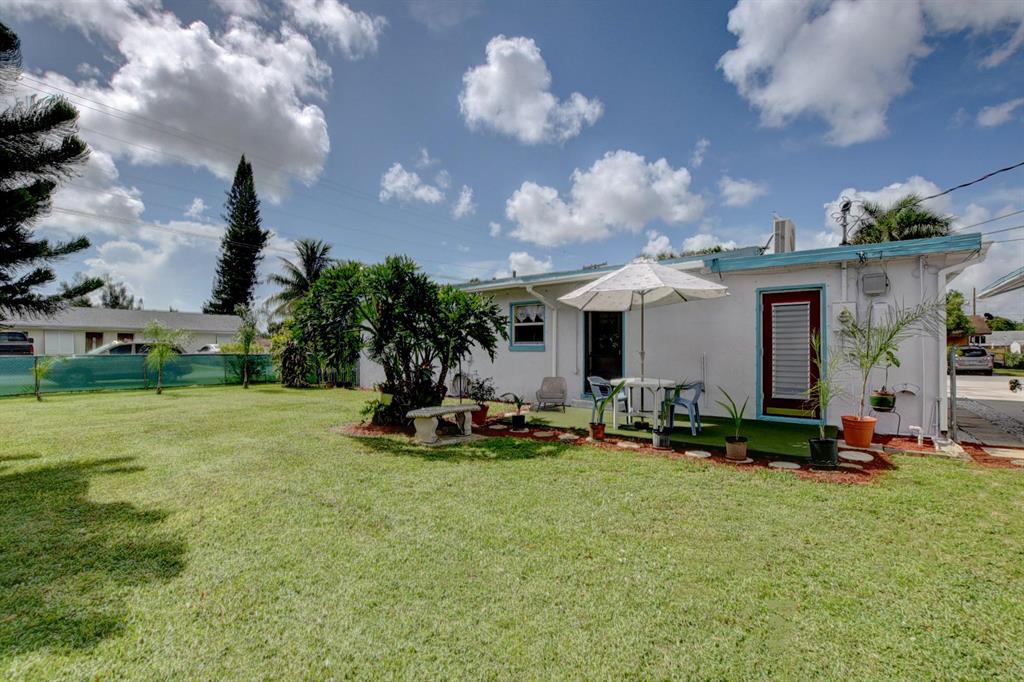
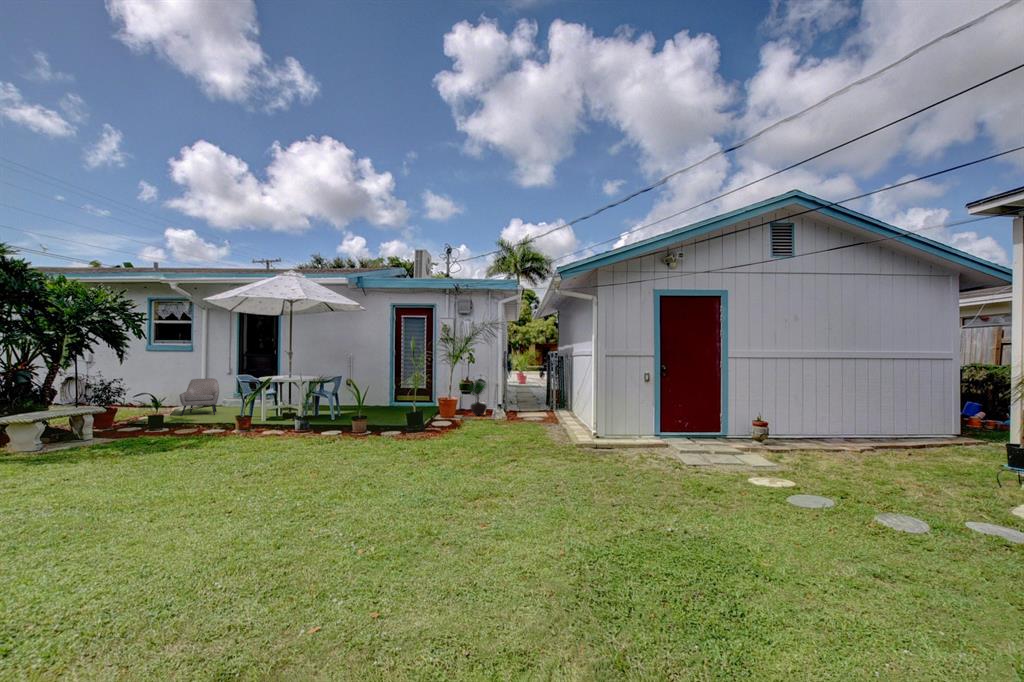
potted tree: none [889,389,934,446] -> present [469,382,487,415]

